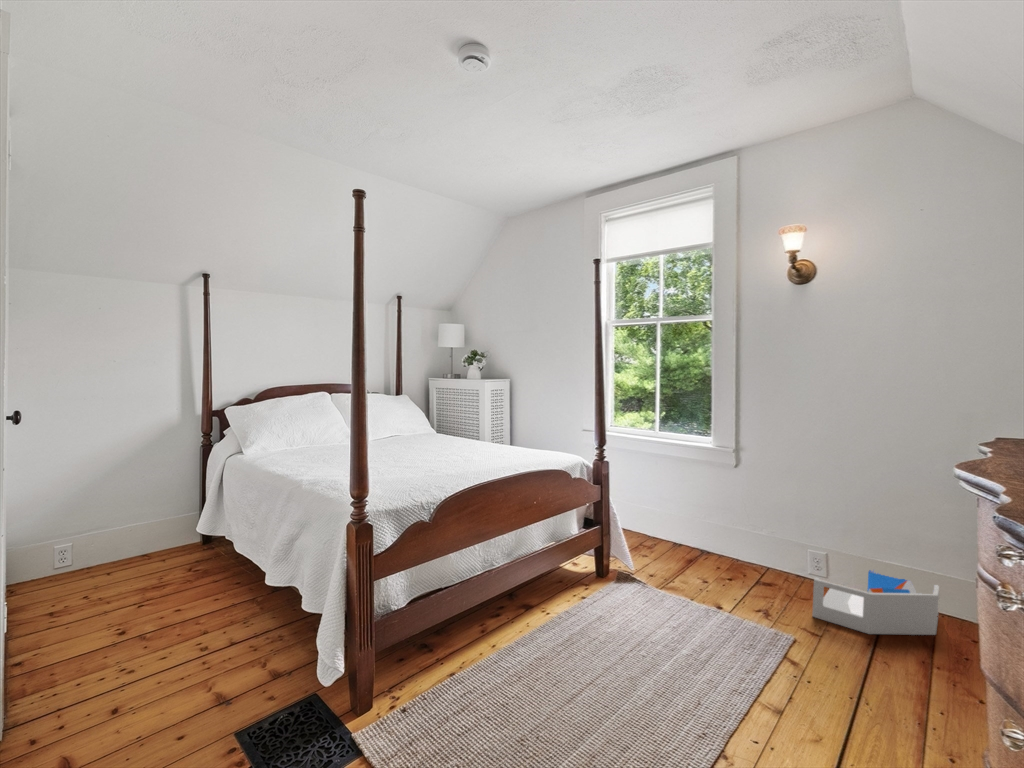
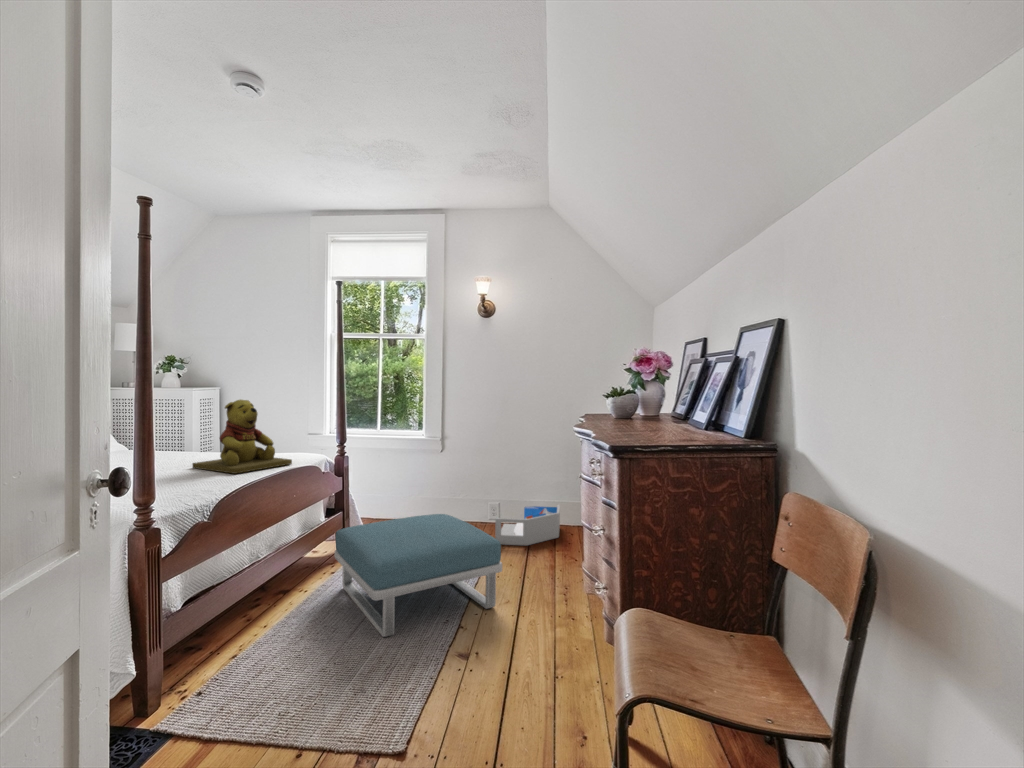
teddy bear: none [448,389,538,468] -> present [192,400,292,474]
footstool: none [573,552,809,741] -> present [335,514,502,637]

